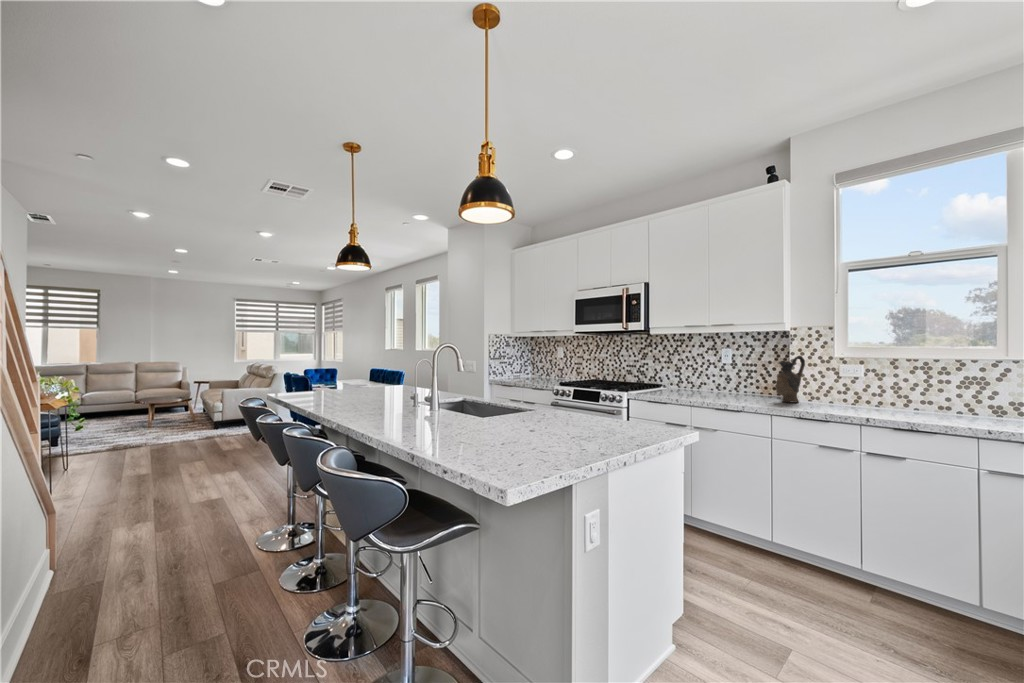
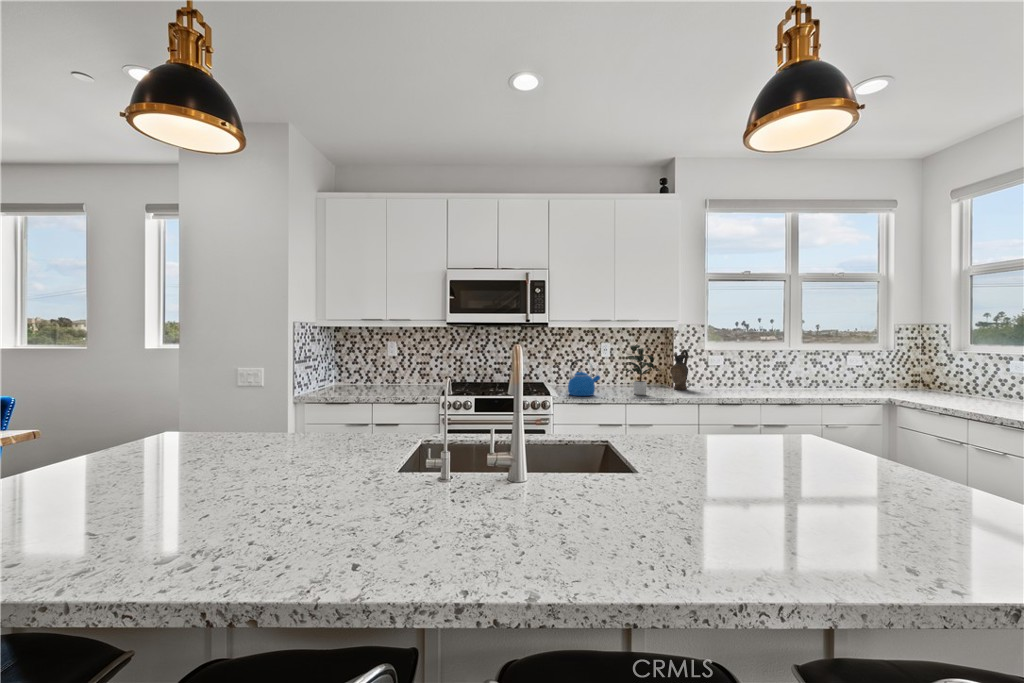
potted plant: none [690,349,739,402] -> present [626,345,660,395]
kettle: none [644,362,676,397] -> present [568,359,600,396]

